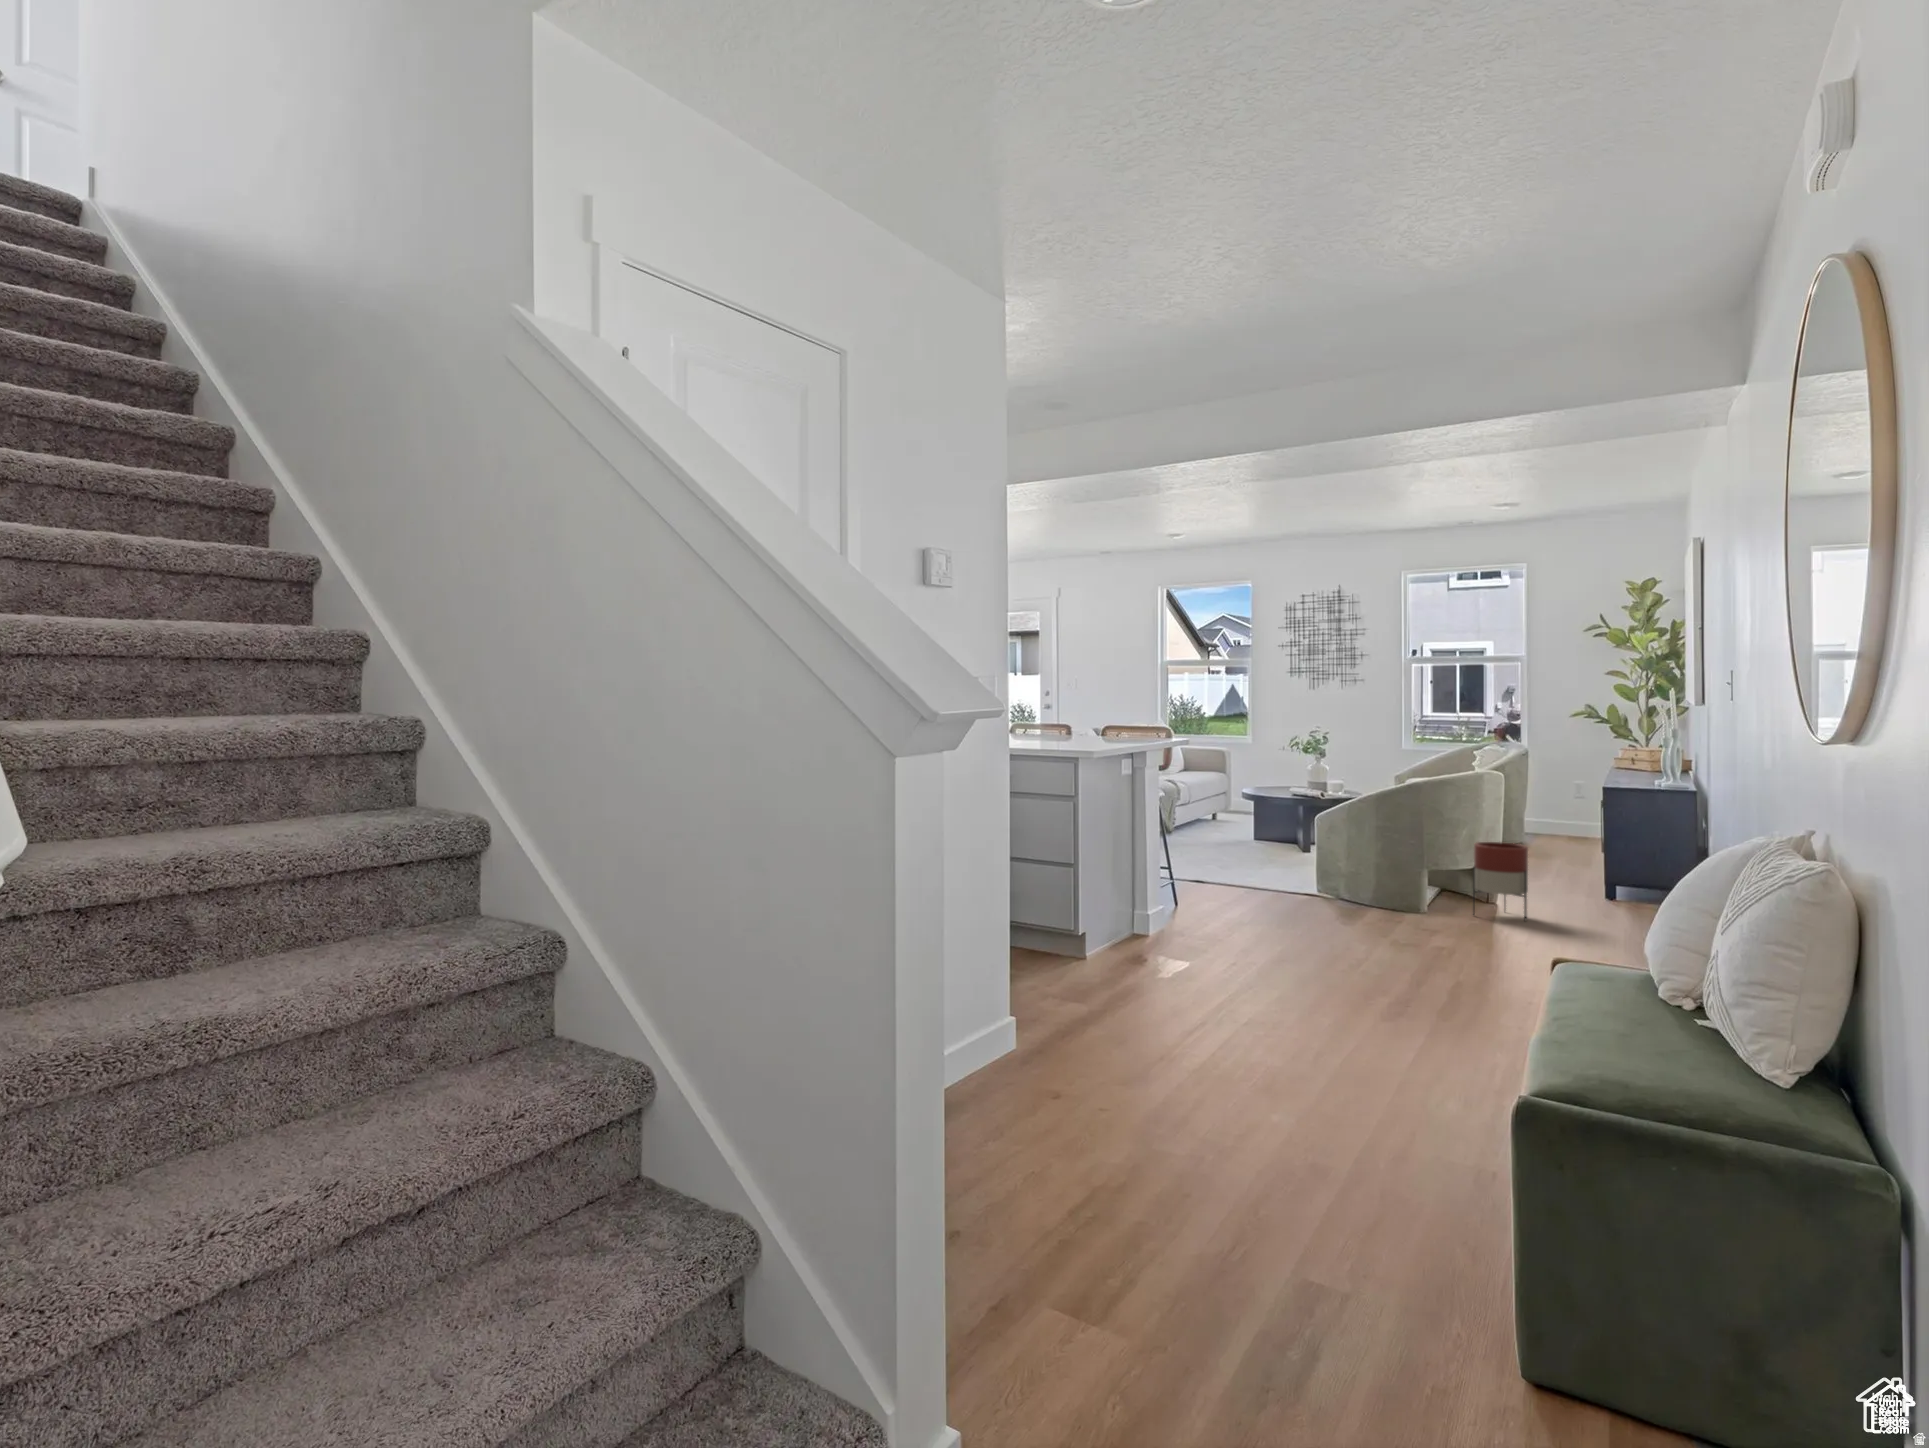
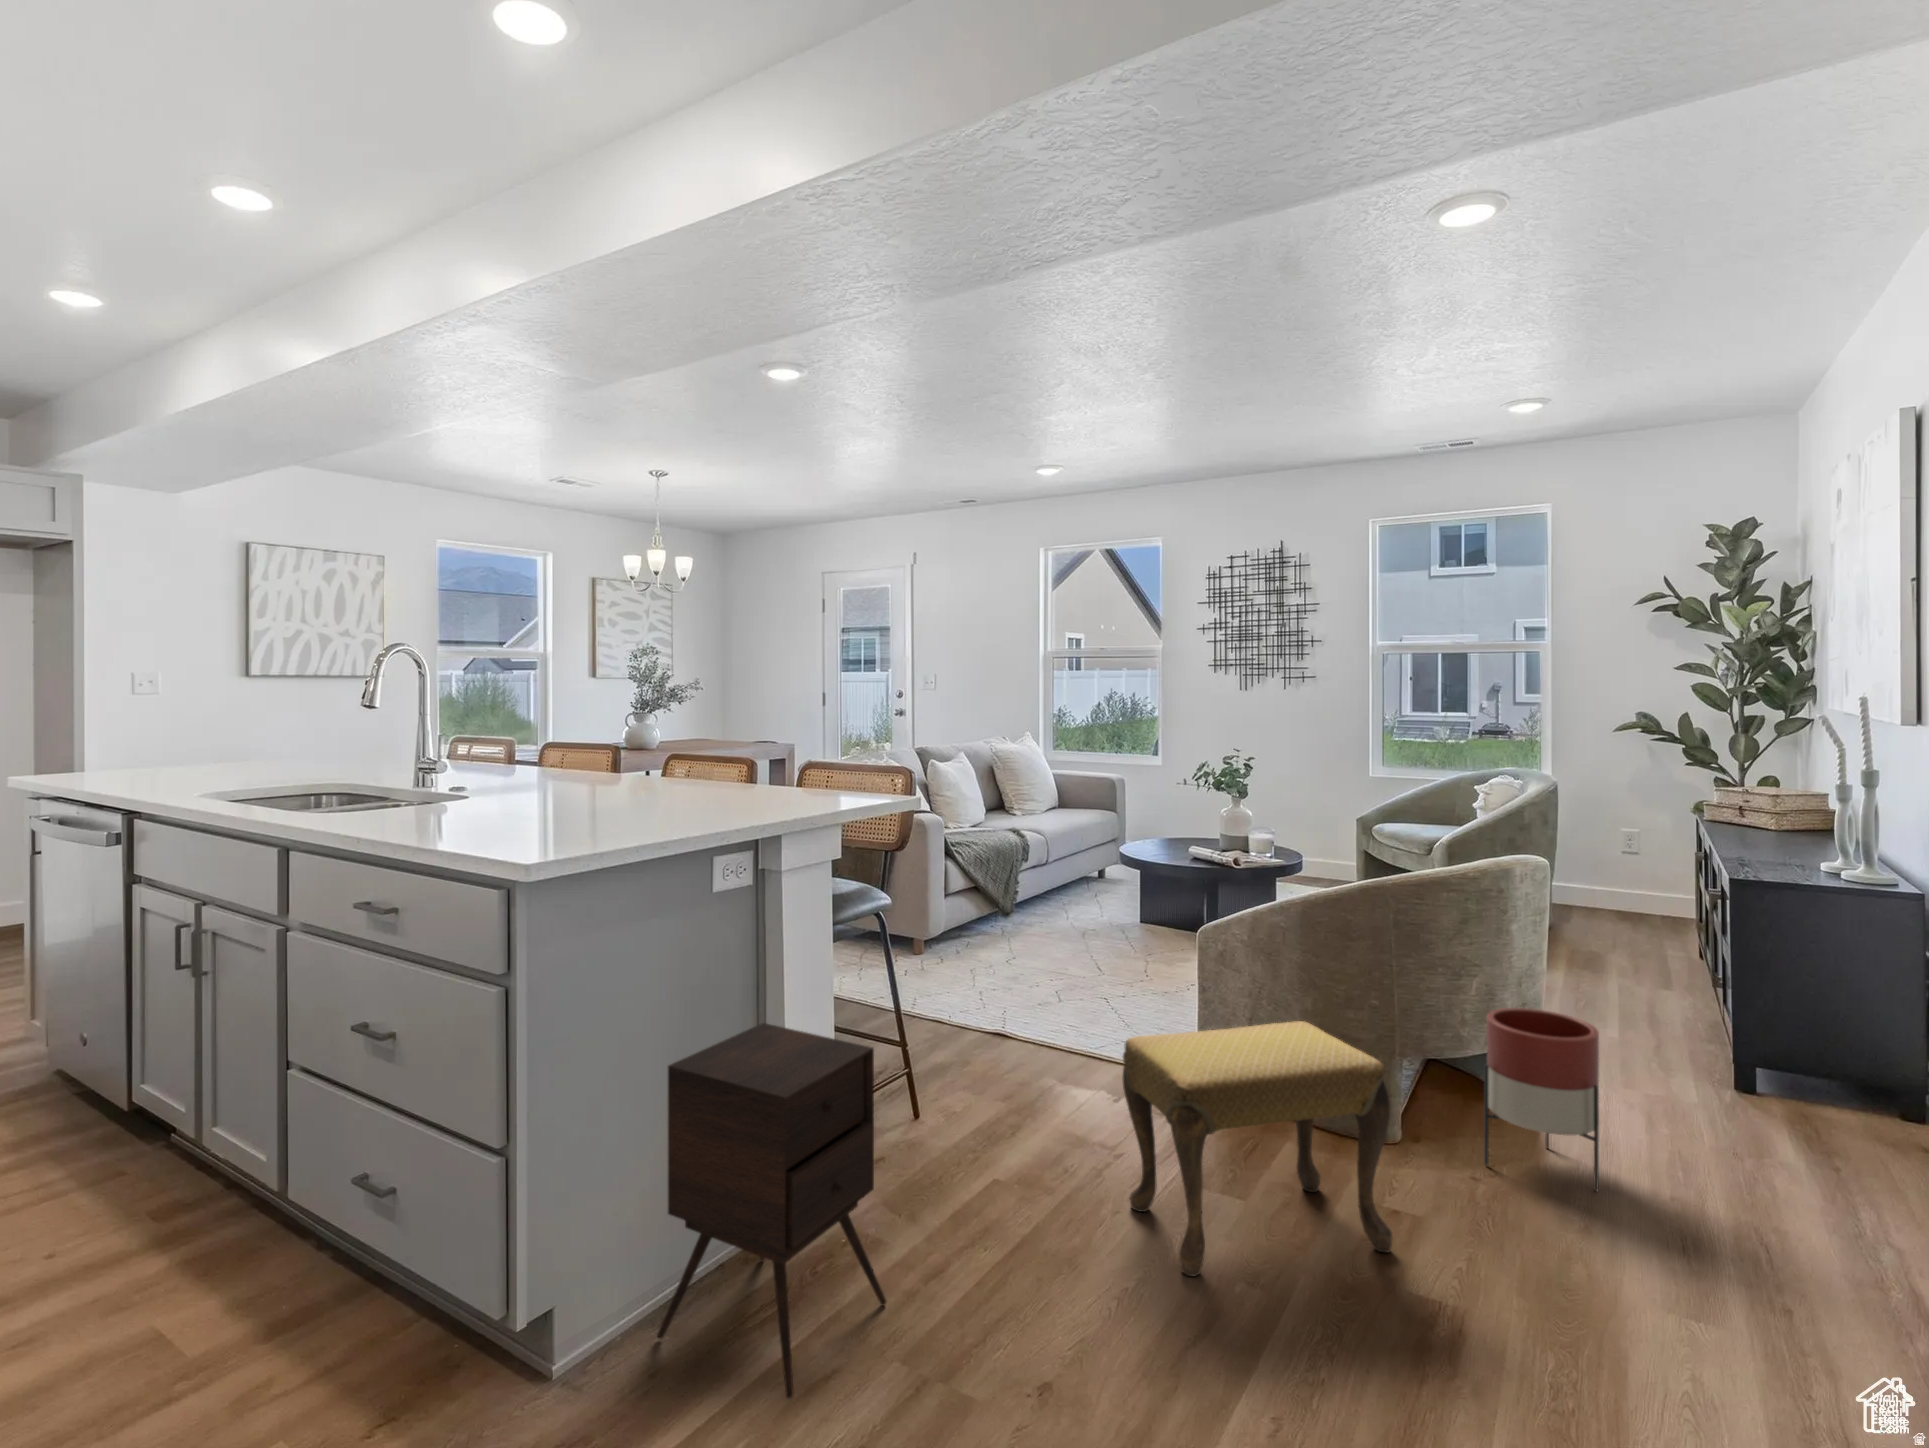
side table: none [1125,826,1213,956] -> present [657,1023,886,1398]
footstool: none [1301,840,1429,937] -> present [1123,1021,1392,1276]

